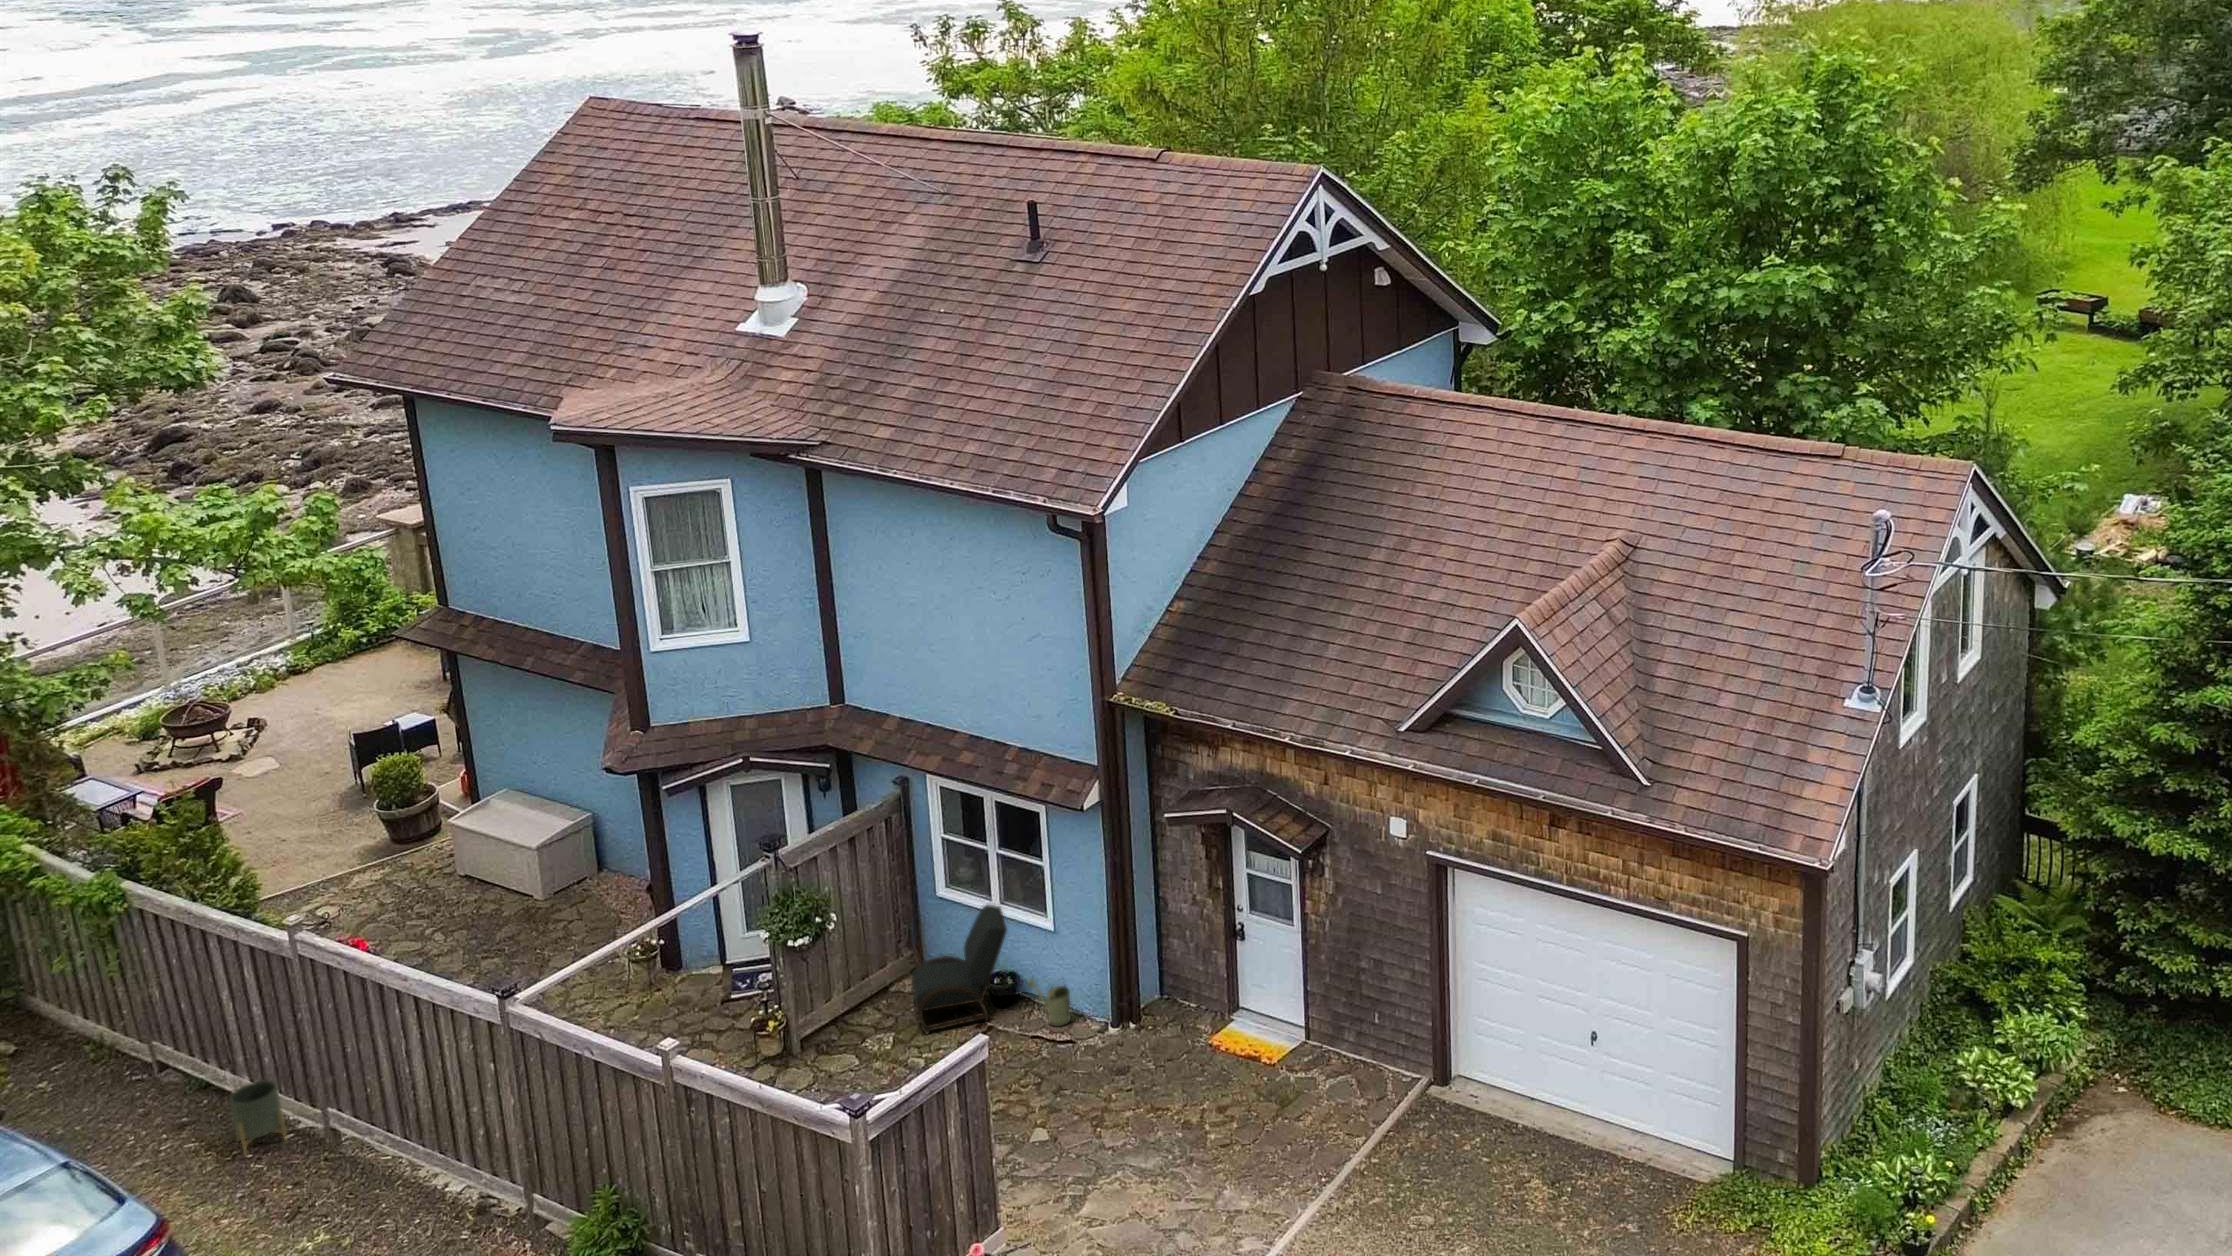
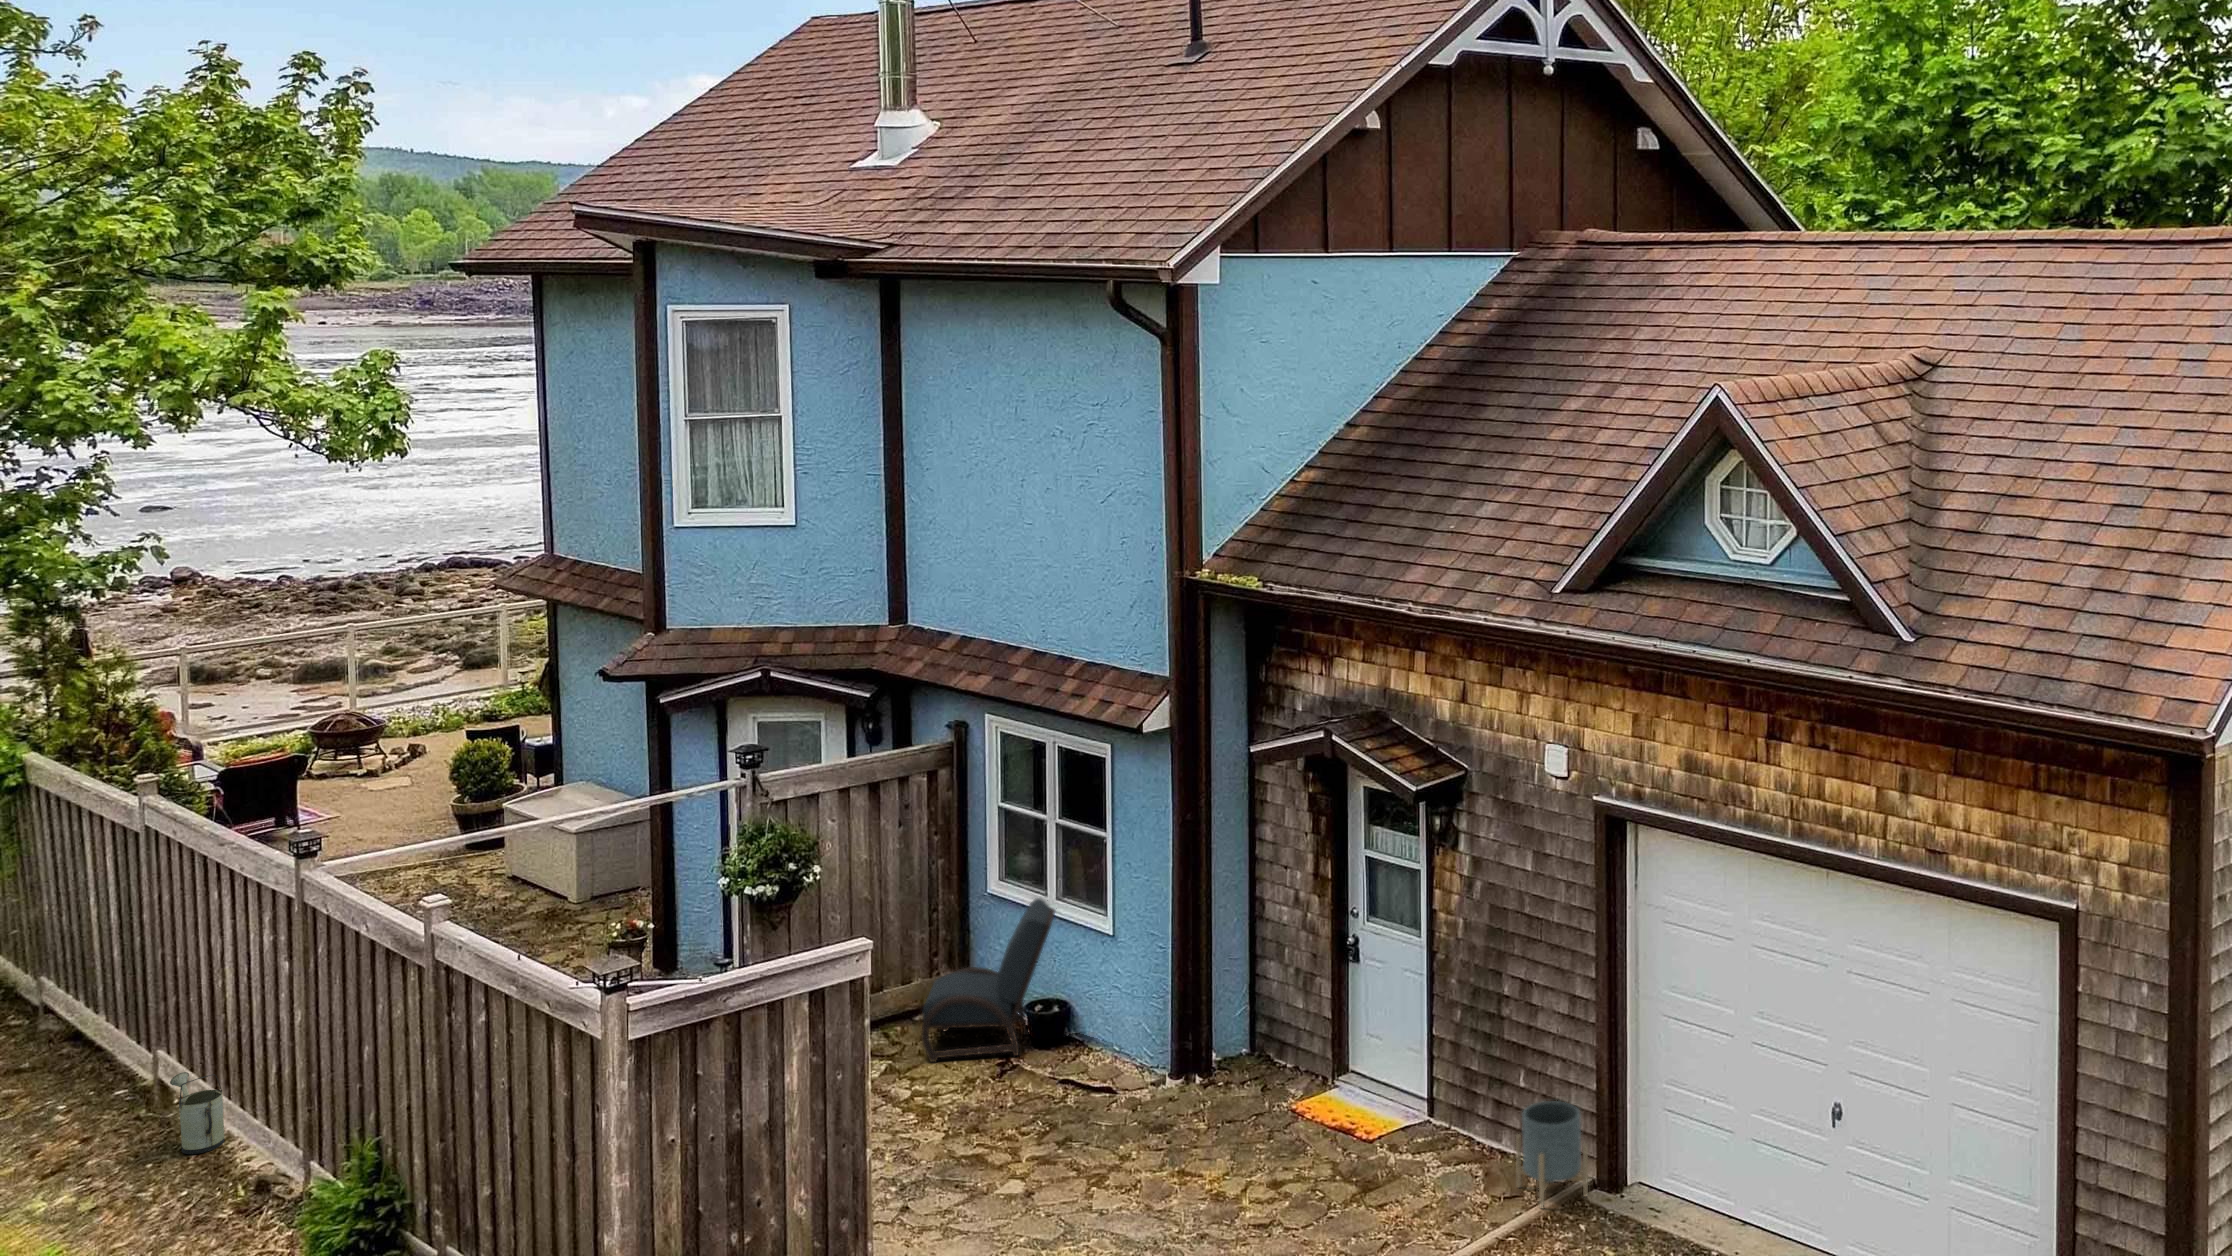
watering can: present [1028,979,1071,1027] -> present [170,1072,224,1154]
planter: present [229,1080,288,1156] -> present [1516,1101,1588,1208]

